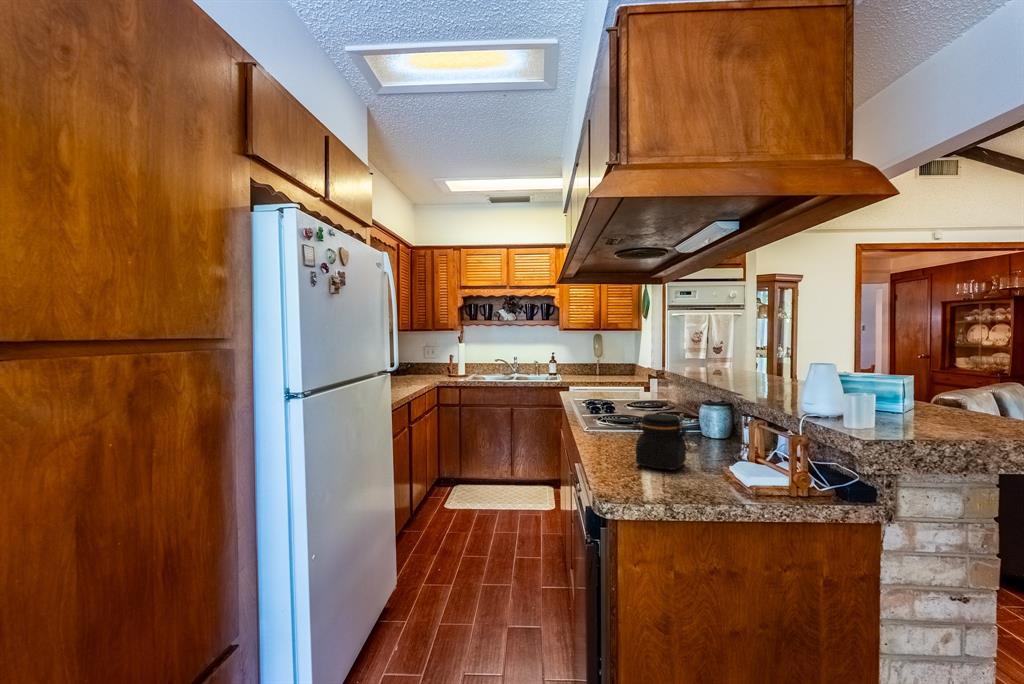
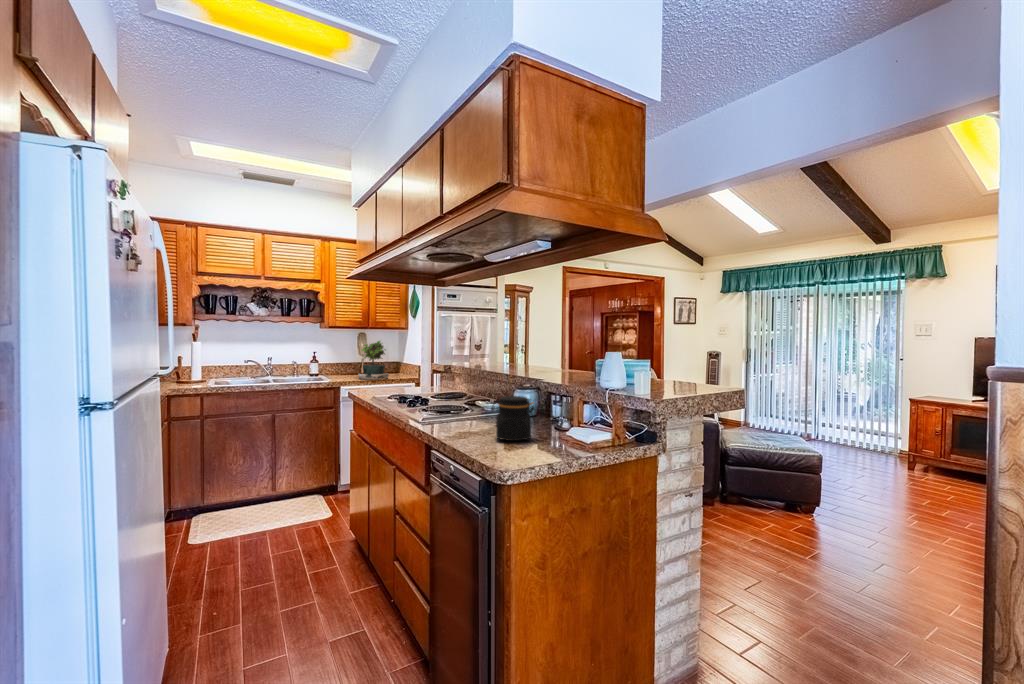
potted plant: none [590,341,620,382] -> present [359,341,389,380]

